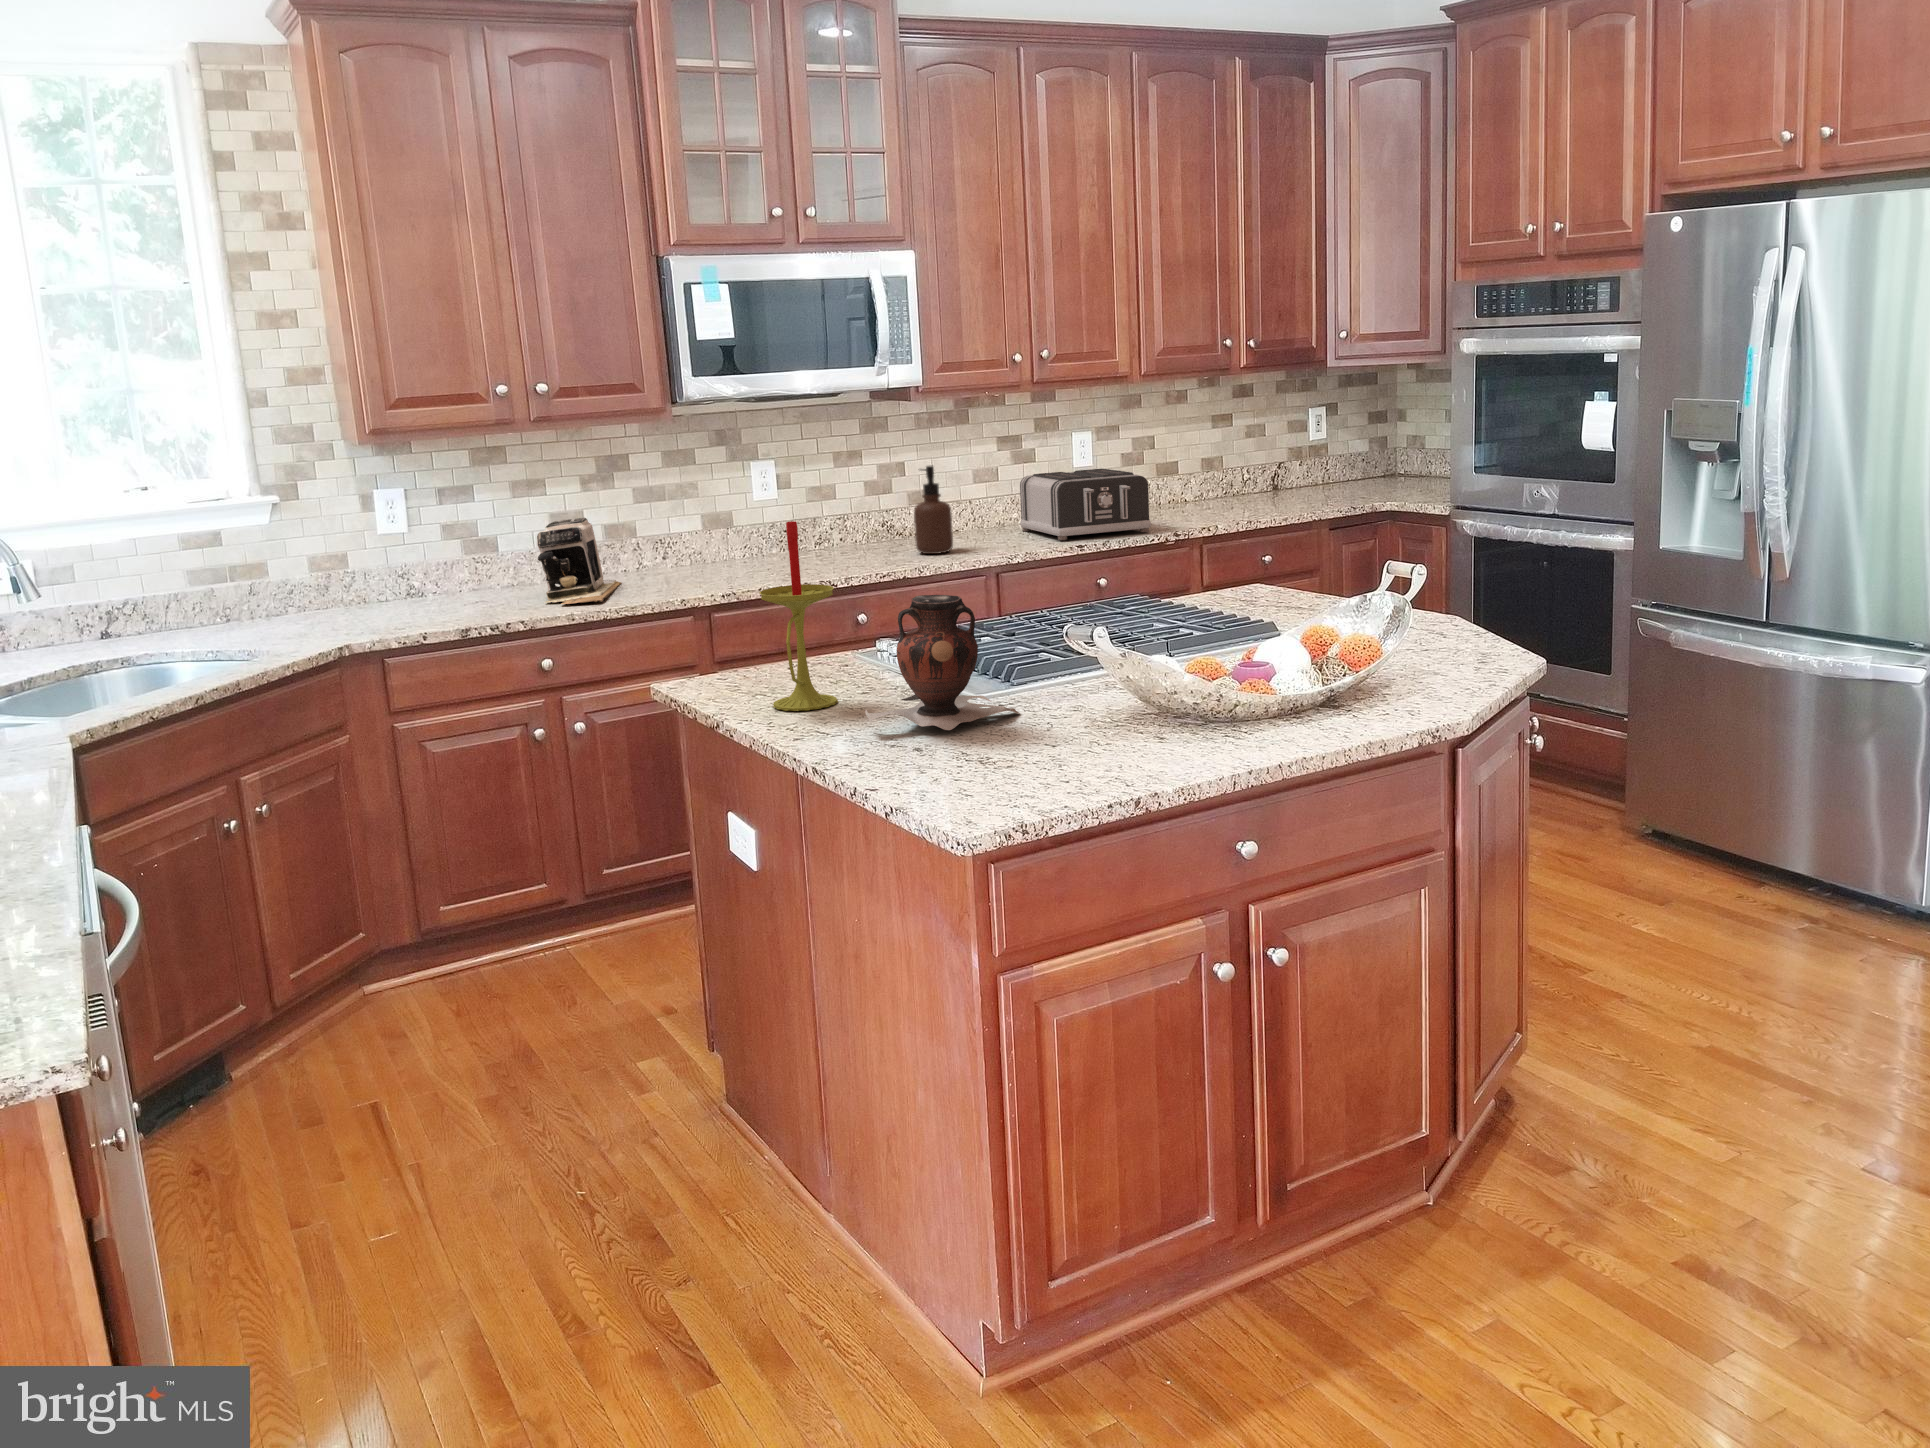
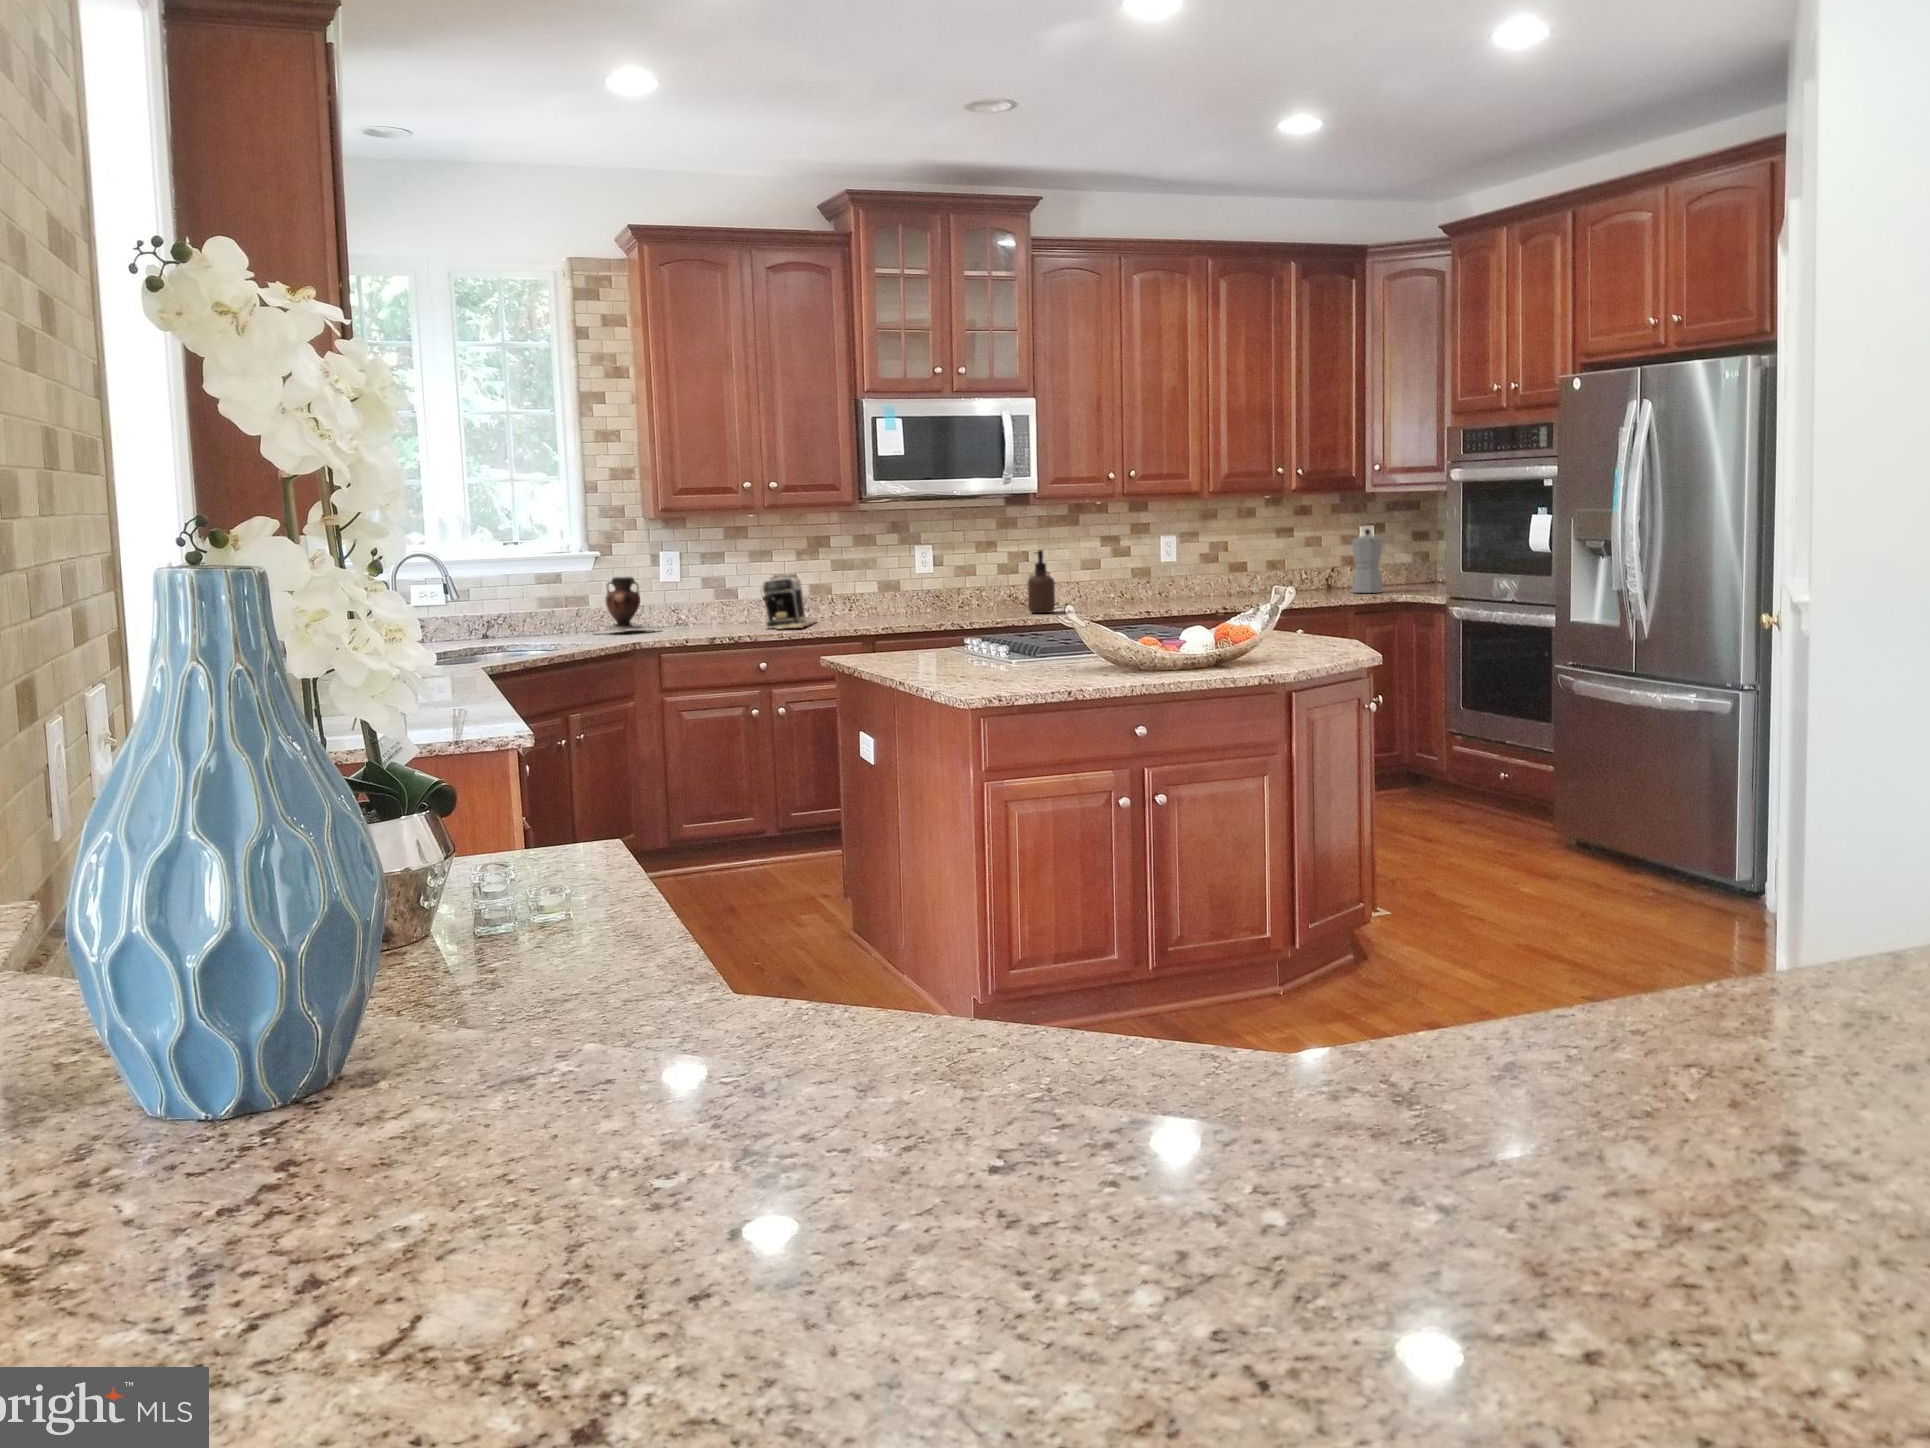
moka pot: none [1312,414,1352,498] -> present [1352,529,1384,593]
toaster: present [1020,469,1151,540] -> none [1113,561,1207,609]
candle: present [759,521,838,711] -> none [882,544,927,660]
vase: present [865,595,1020,730] -> present [605,577,653,631]

